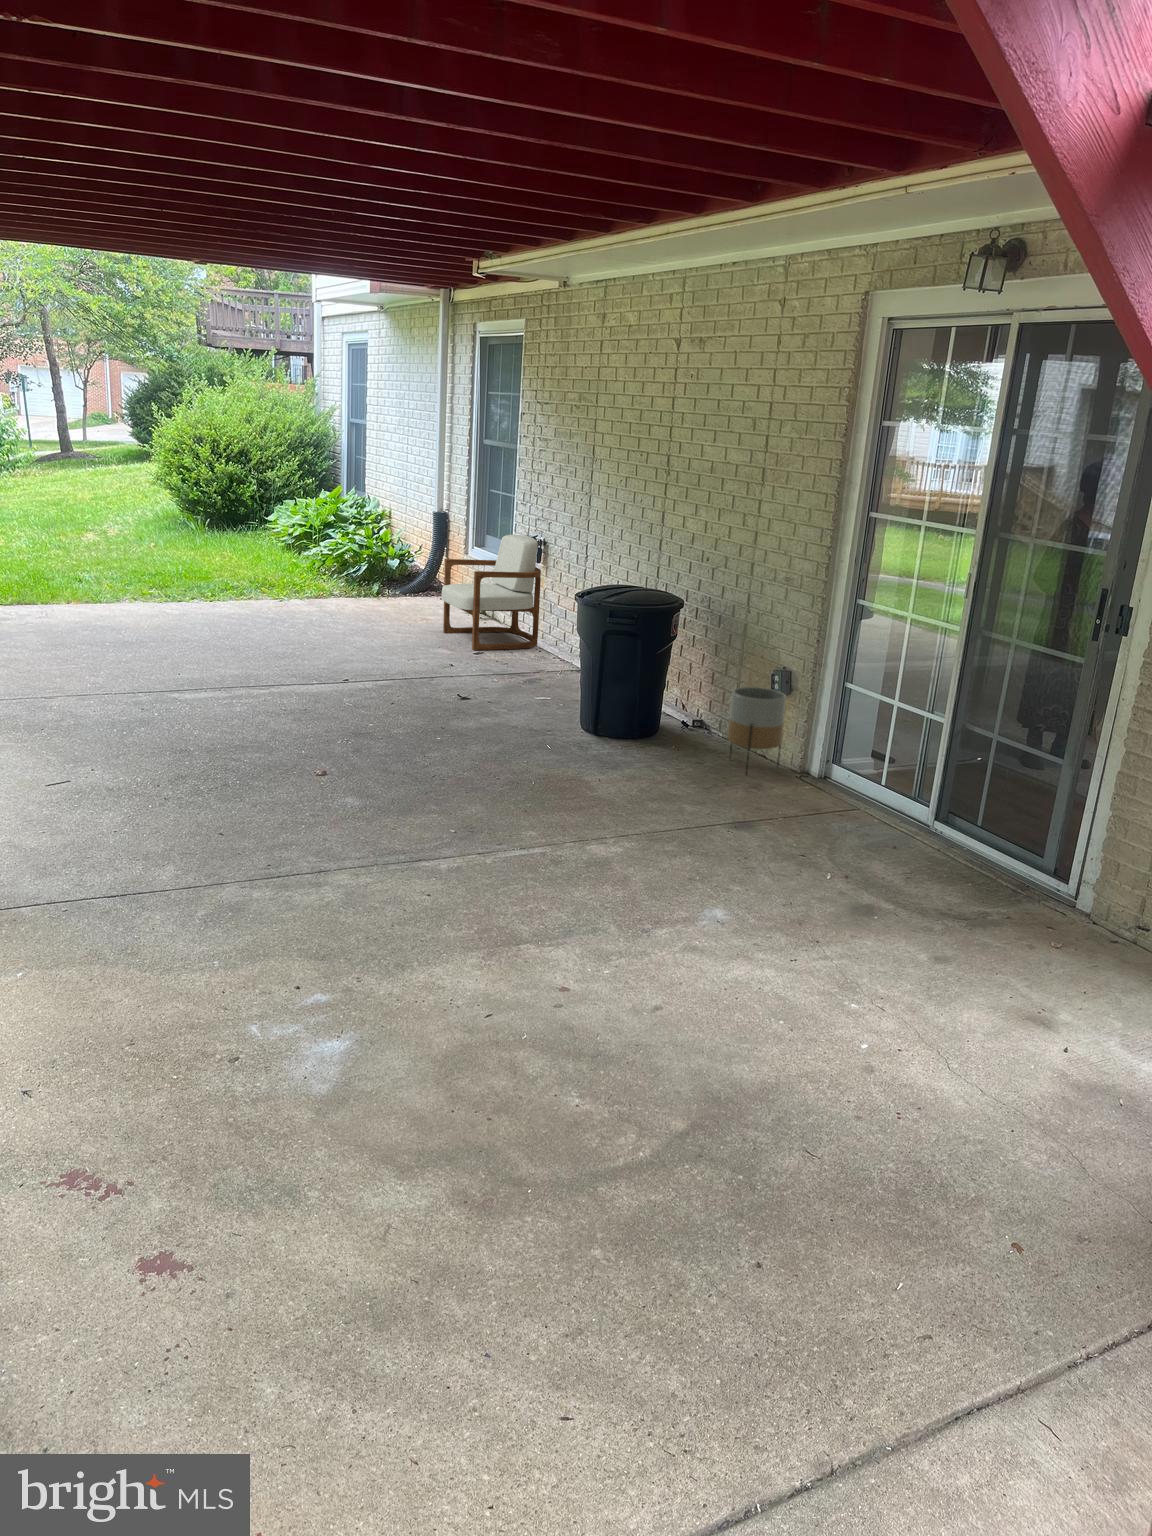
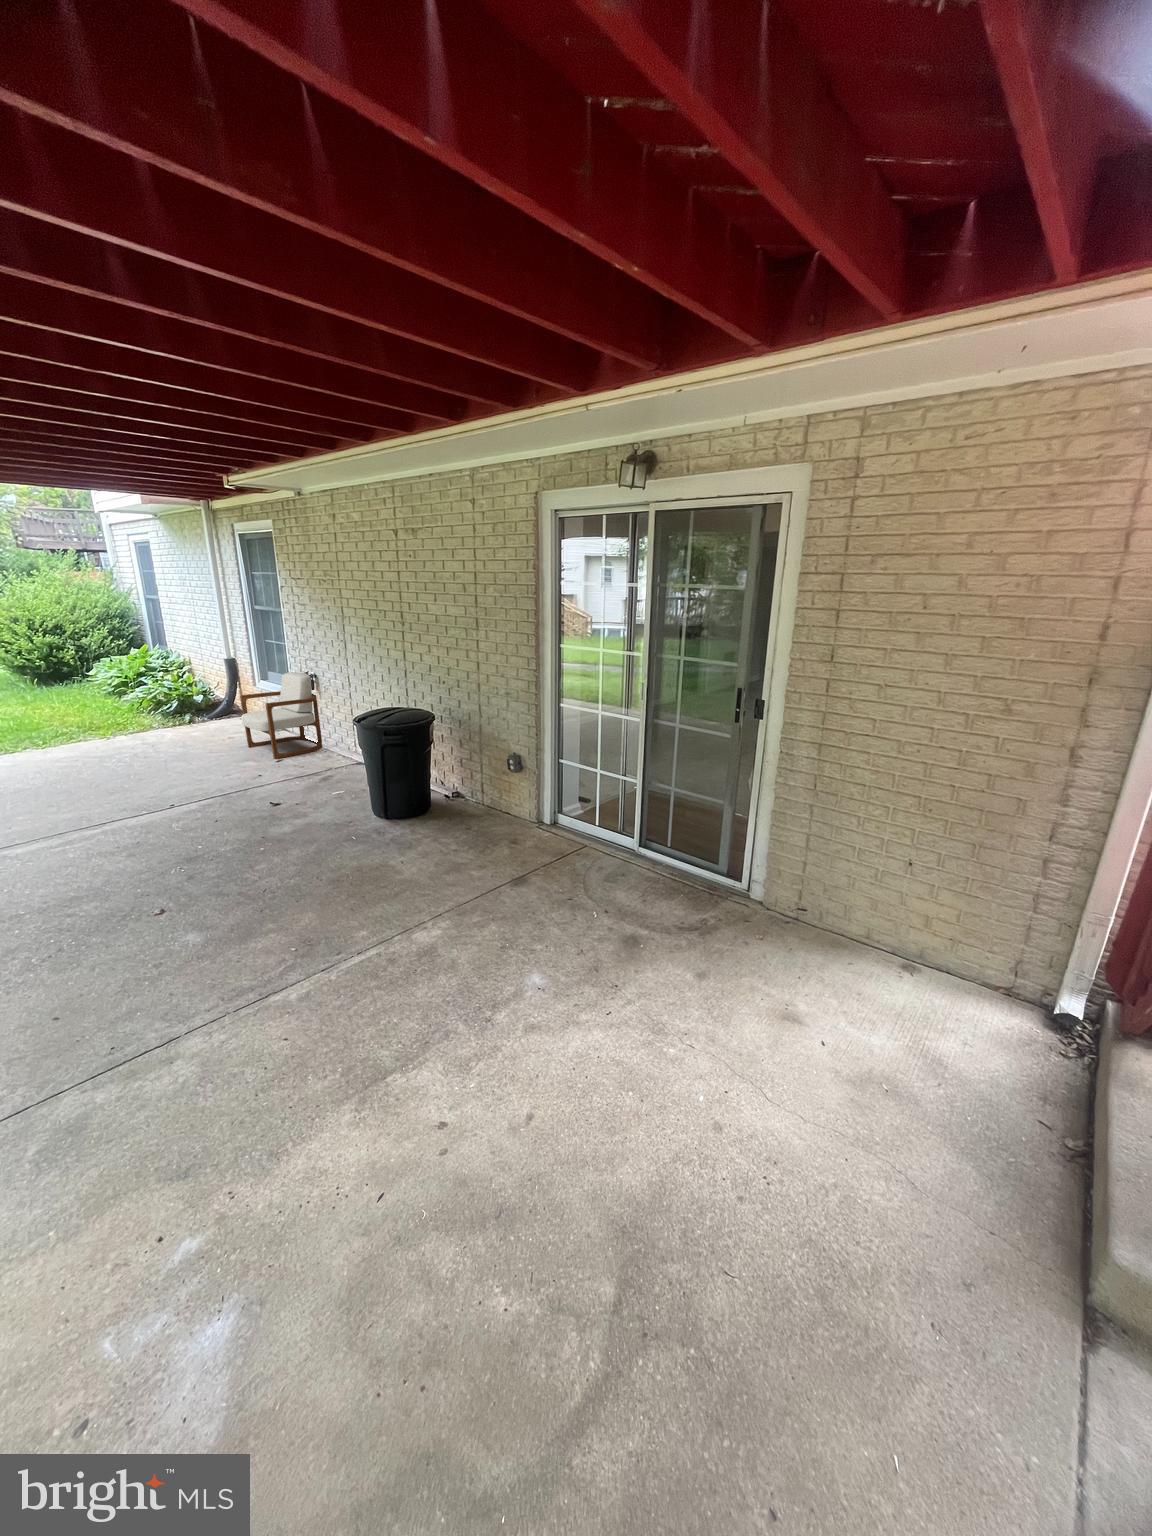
planter: present [727,687,786,771] -> none [482,768,520,832]

